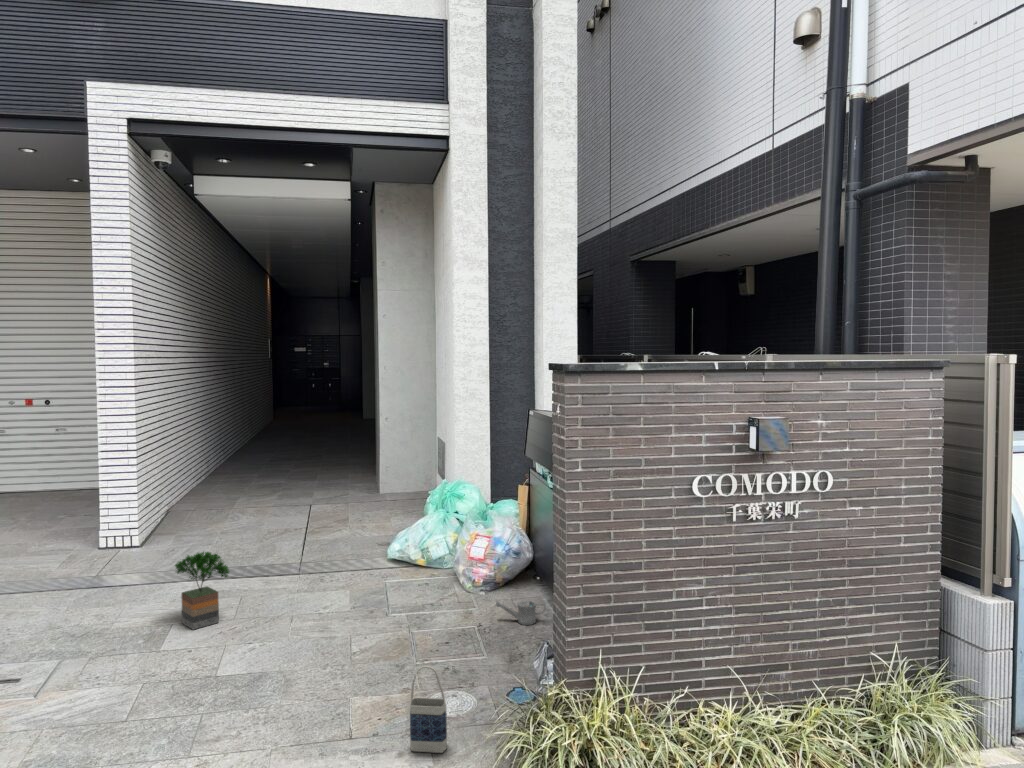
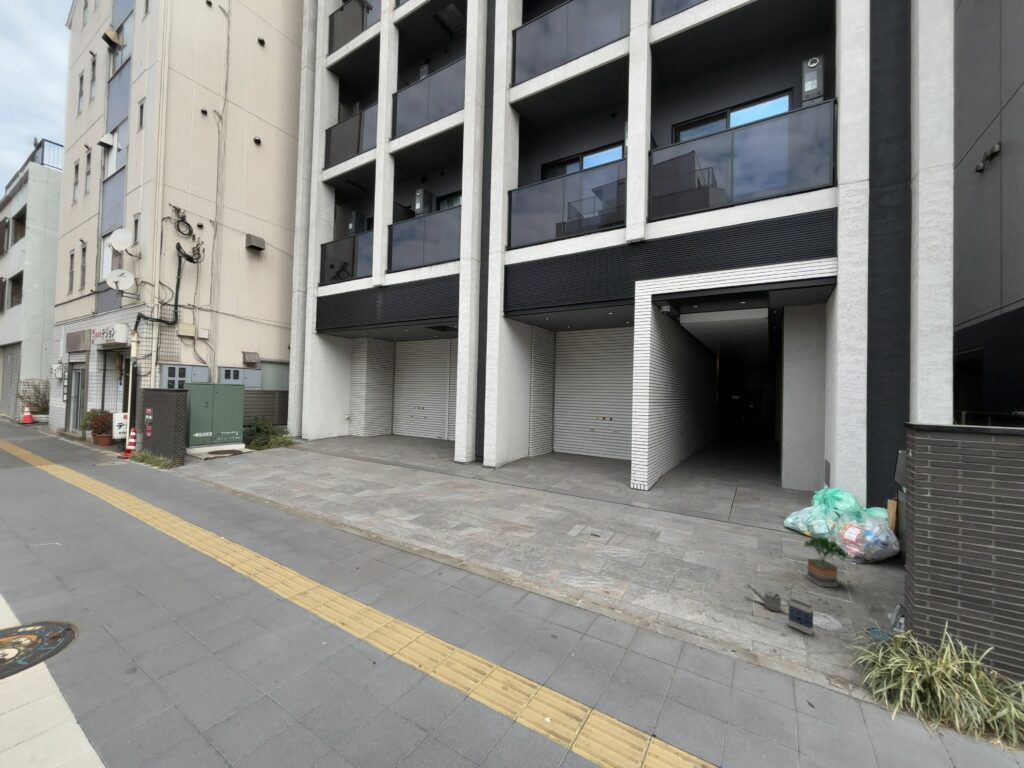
potted tree: present [175,552,229,630] -> present [805,537,847,587]
watering can: present [496,601,545,625] -> present [747,583,789,611]

